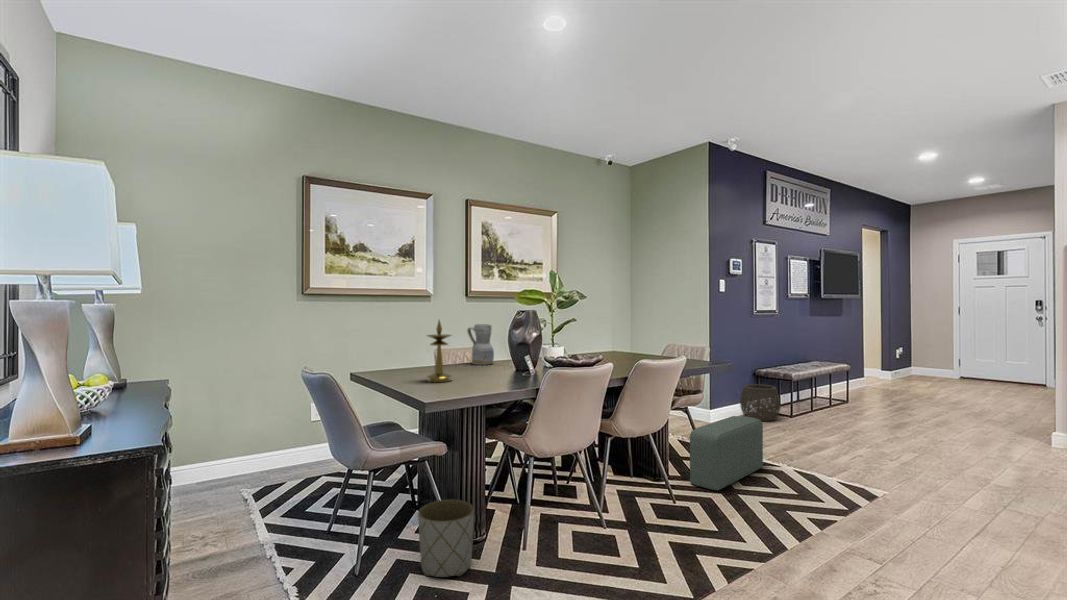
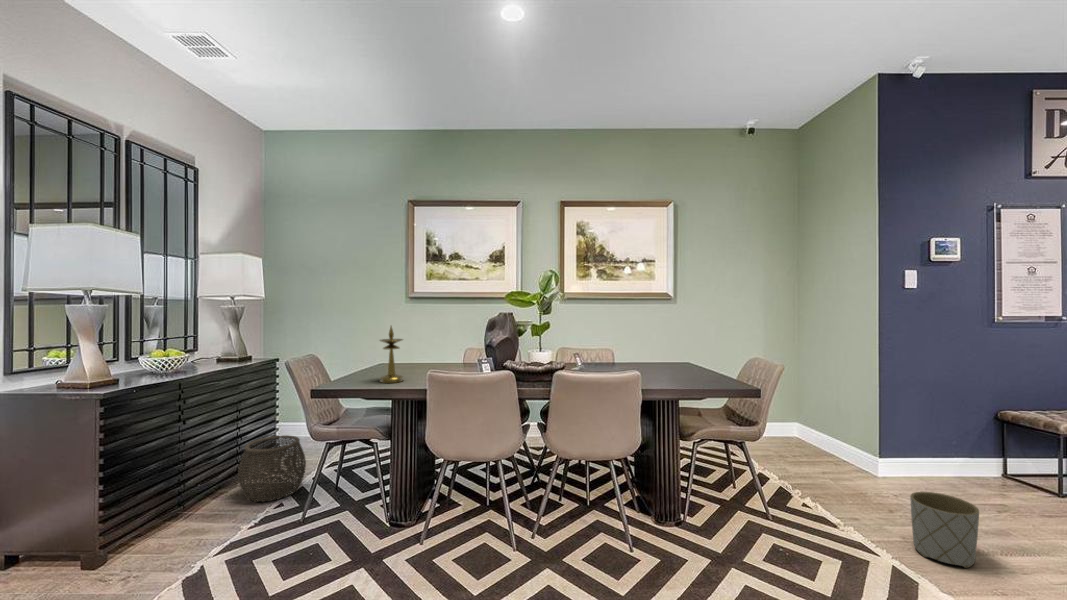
ceramic pitcher: present [467,324,494,365] -> none [488,327,509,368]
woven basket: present [740,384,781,421] -> present [238,435,306,502]
pouf: present [690,416,763,490] -> none [688,475,845,573]
planter: present [418,499,474,577] -> present [910,492,979,568]

